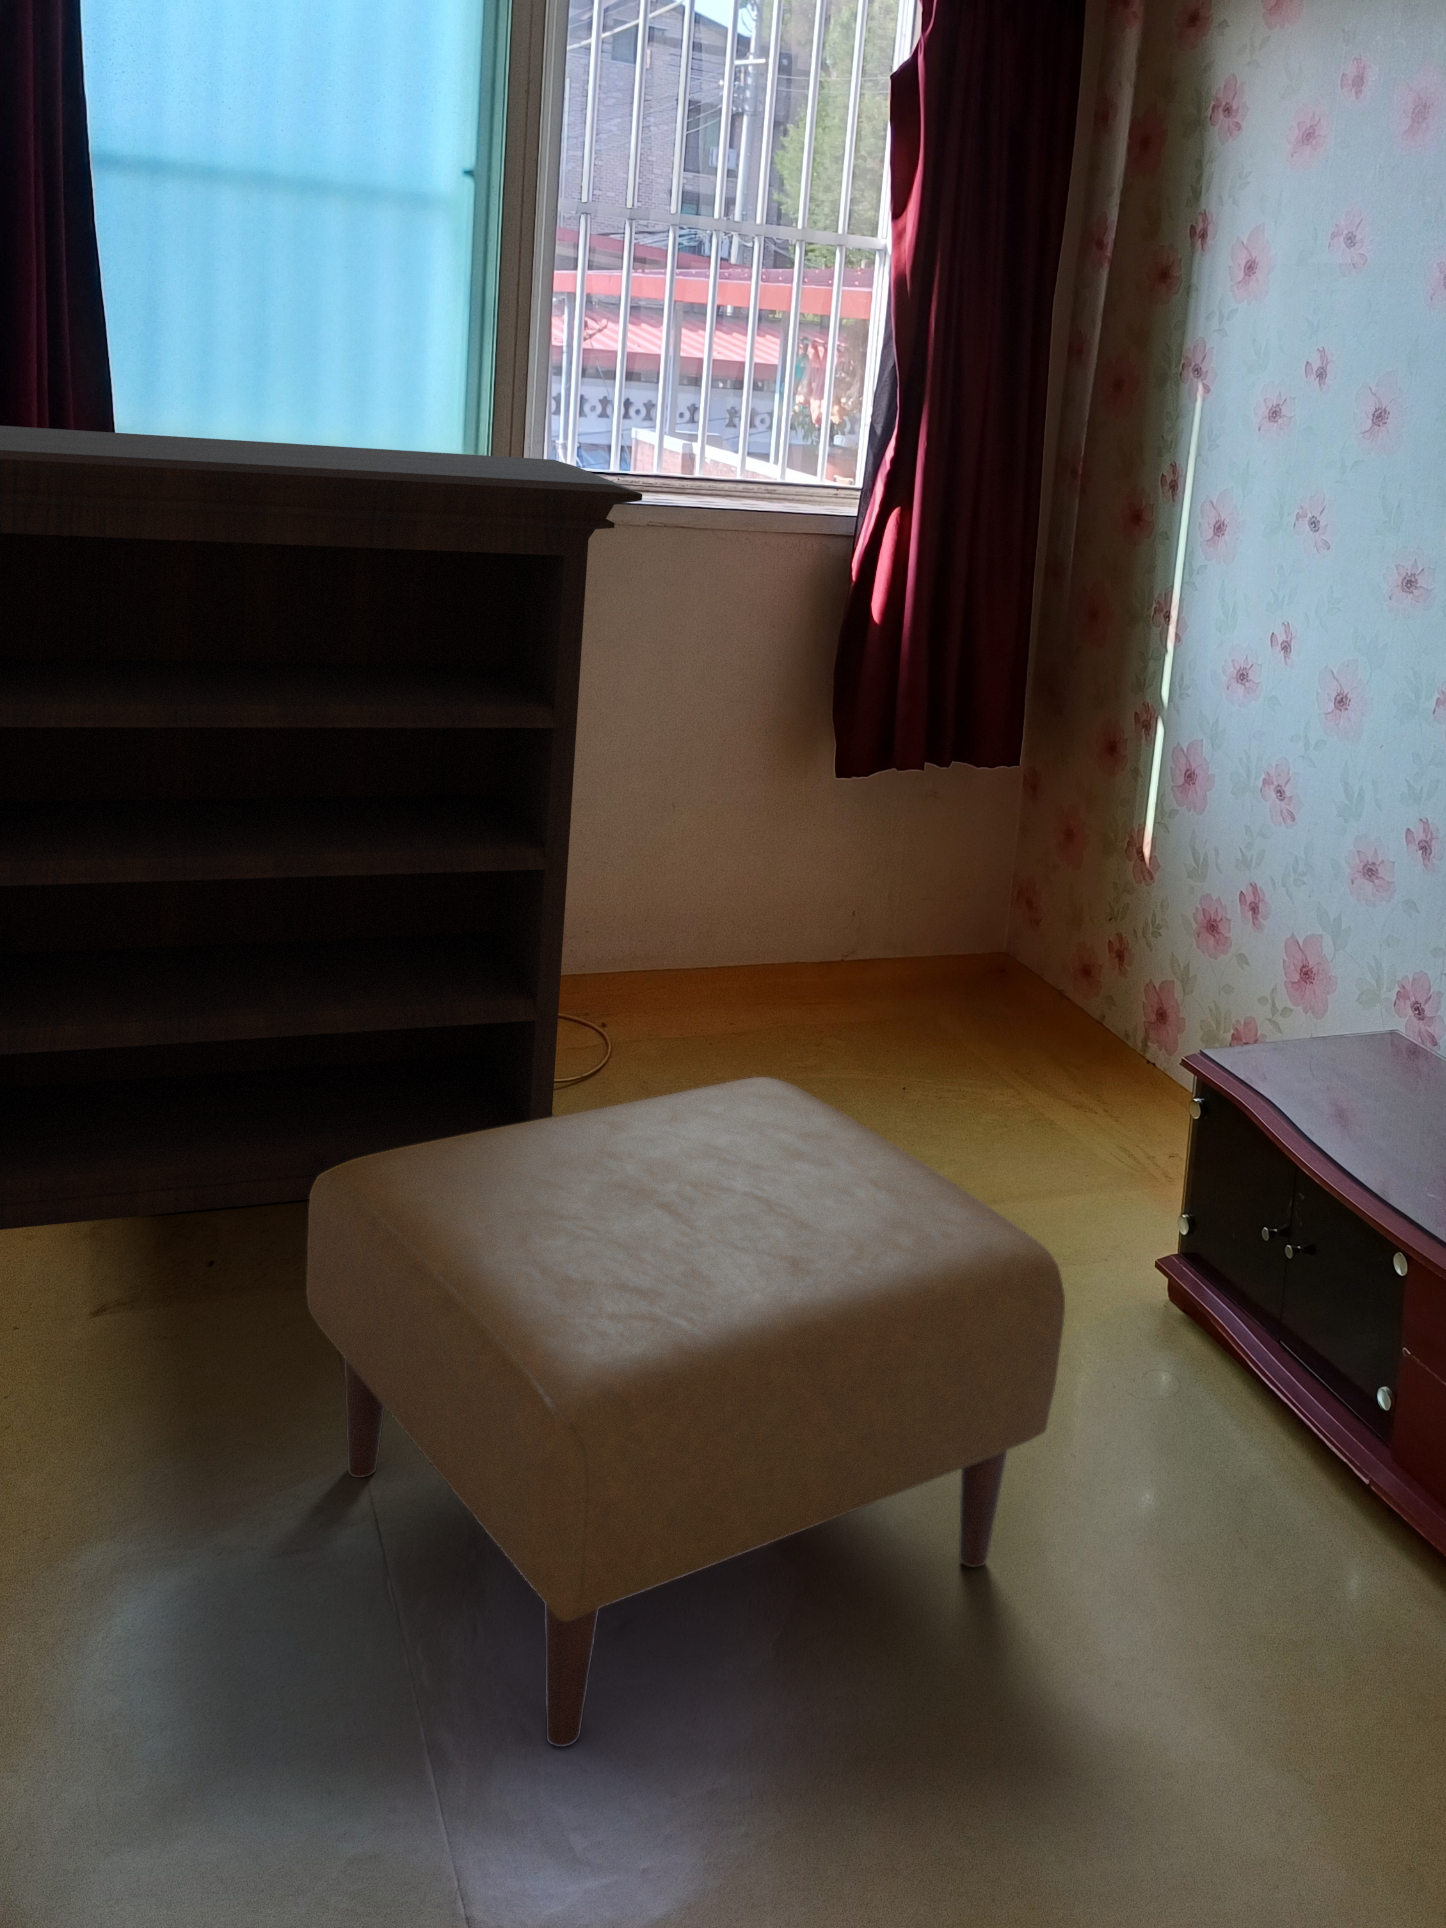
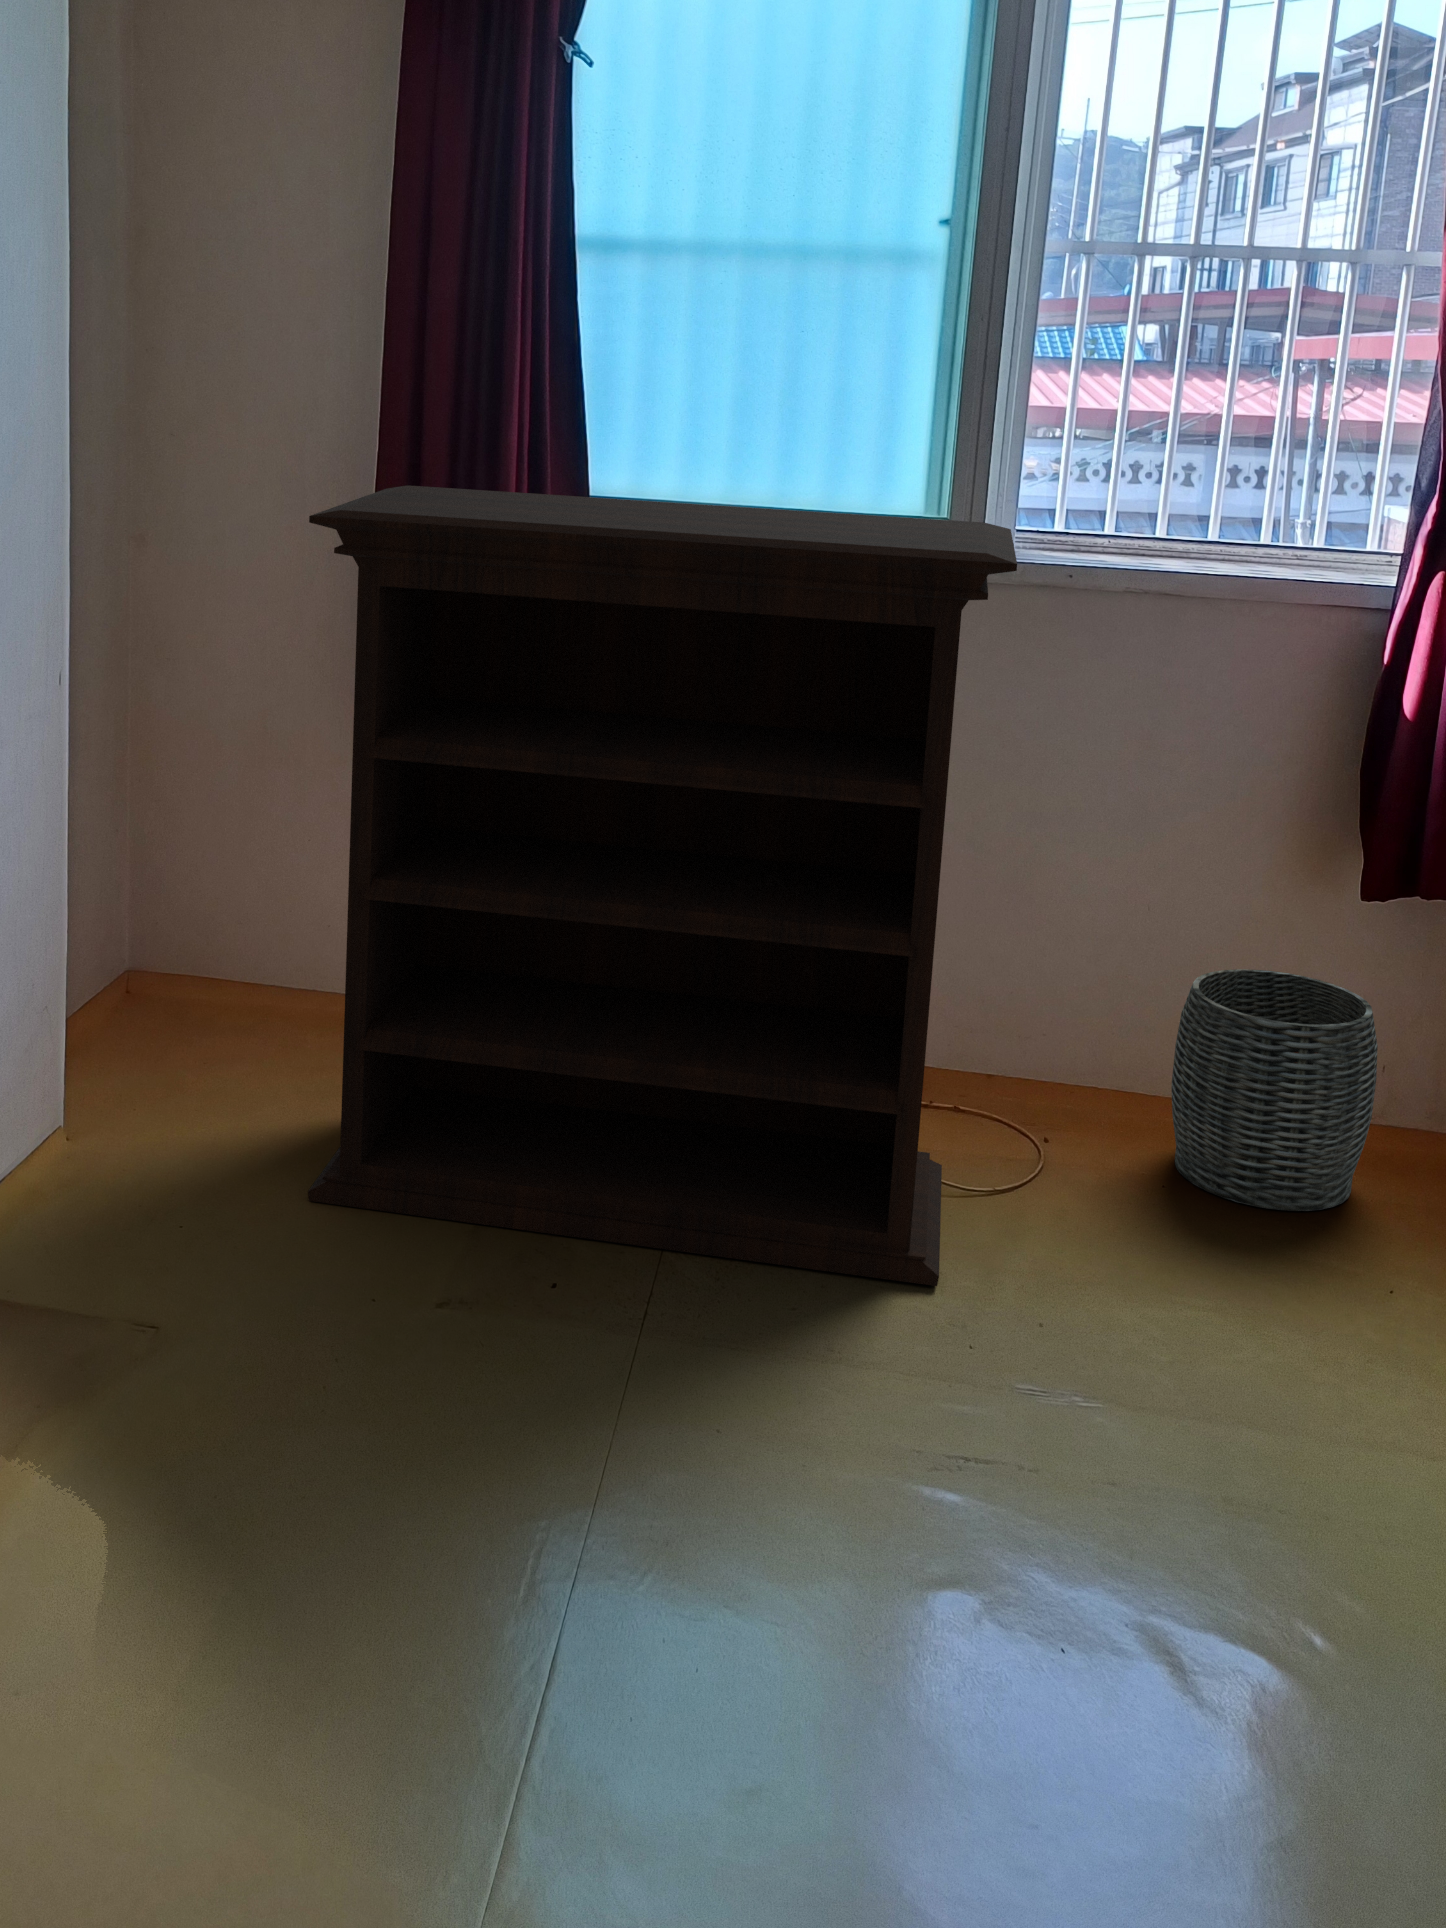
woven basket: none [702,846,866,1047] -> present [1171,969,1378,1211]
ottoman: present [306,1077,1065,1747] -> none [535,1202,1246,1811]

